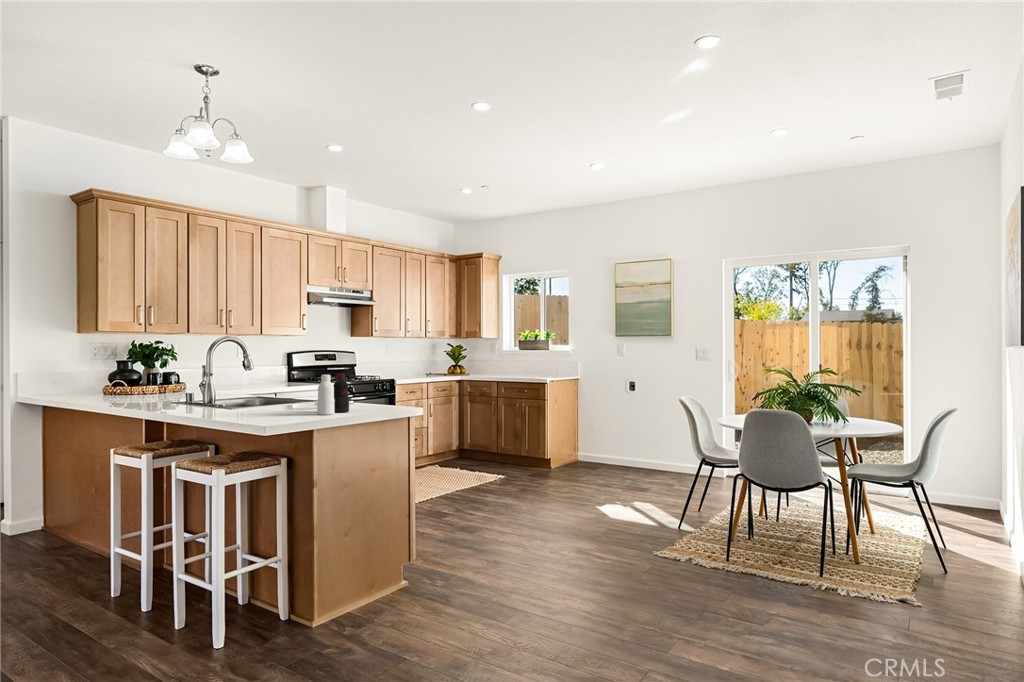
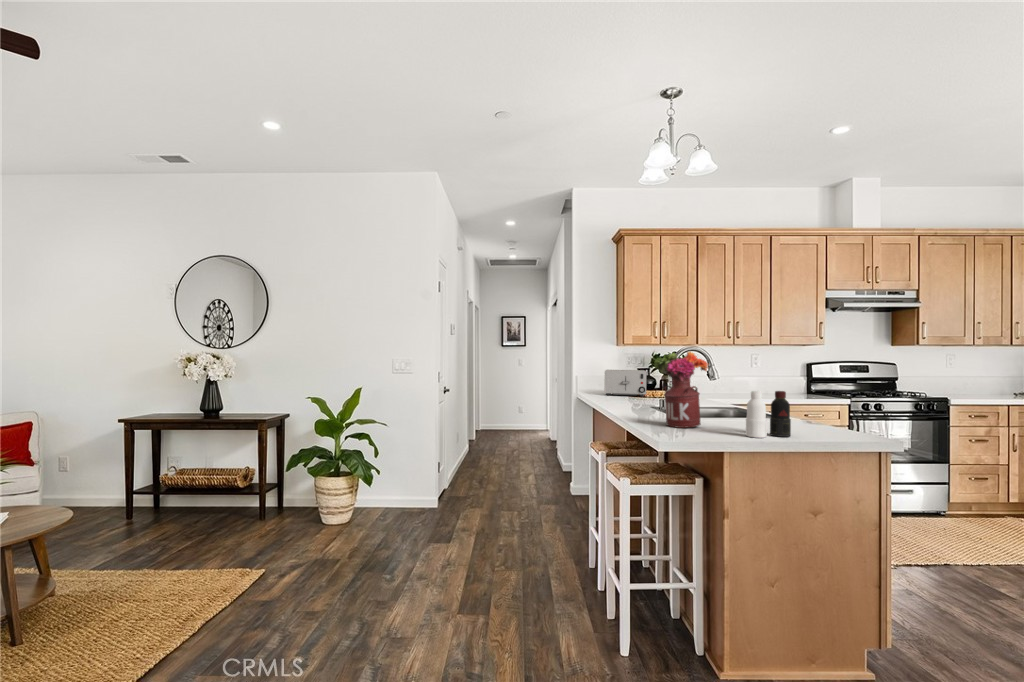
flower arrangement: none [218,340,276,415] -> present [655,352,708,428]
toaster: none [72,365,135,397] -> present [604,370,647,396]

